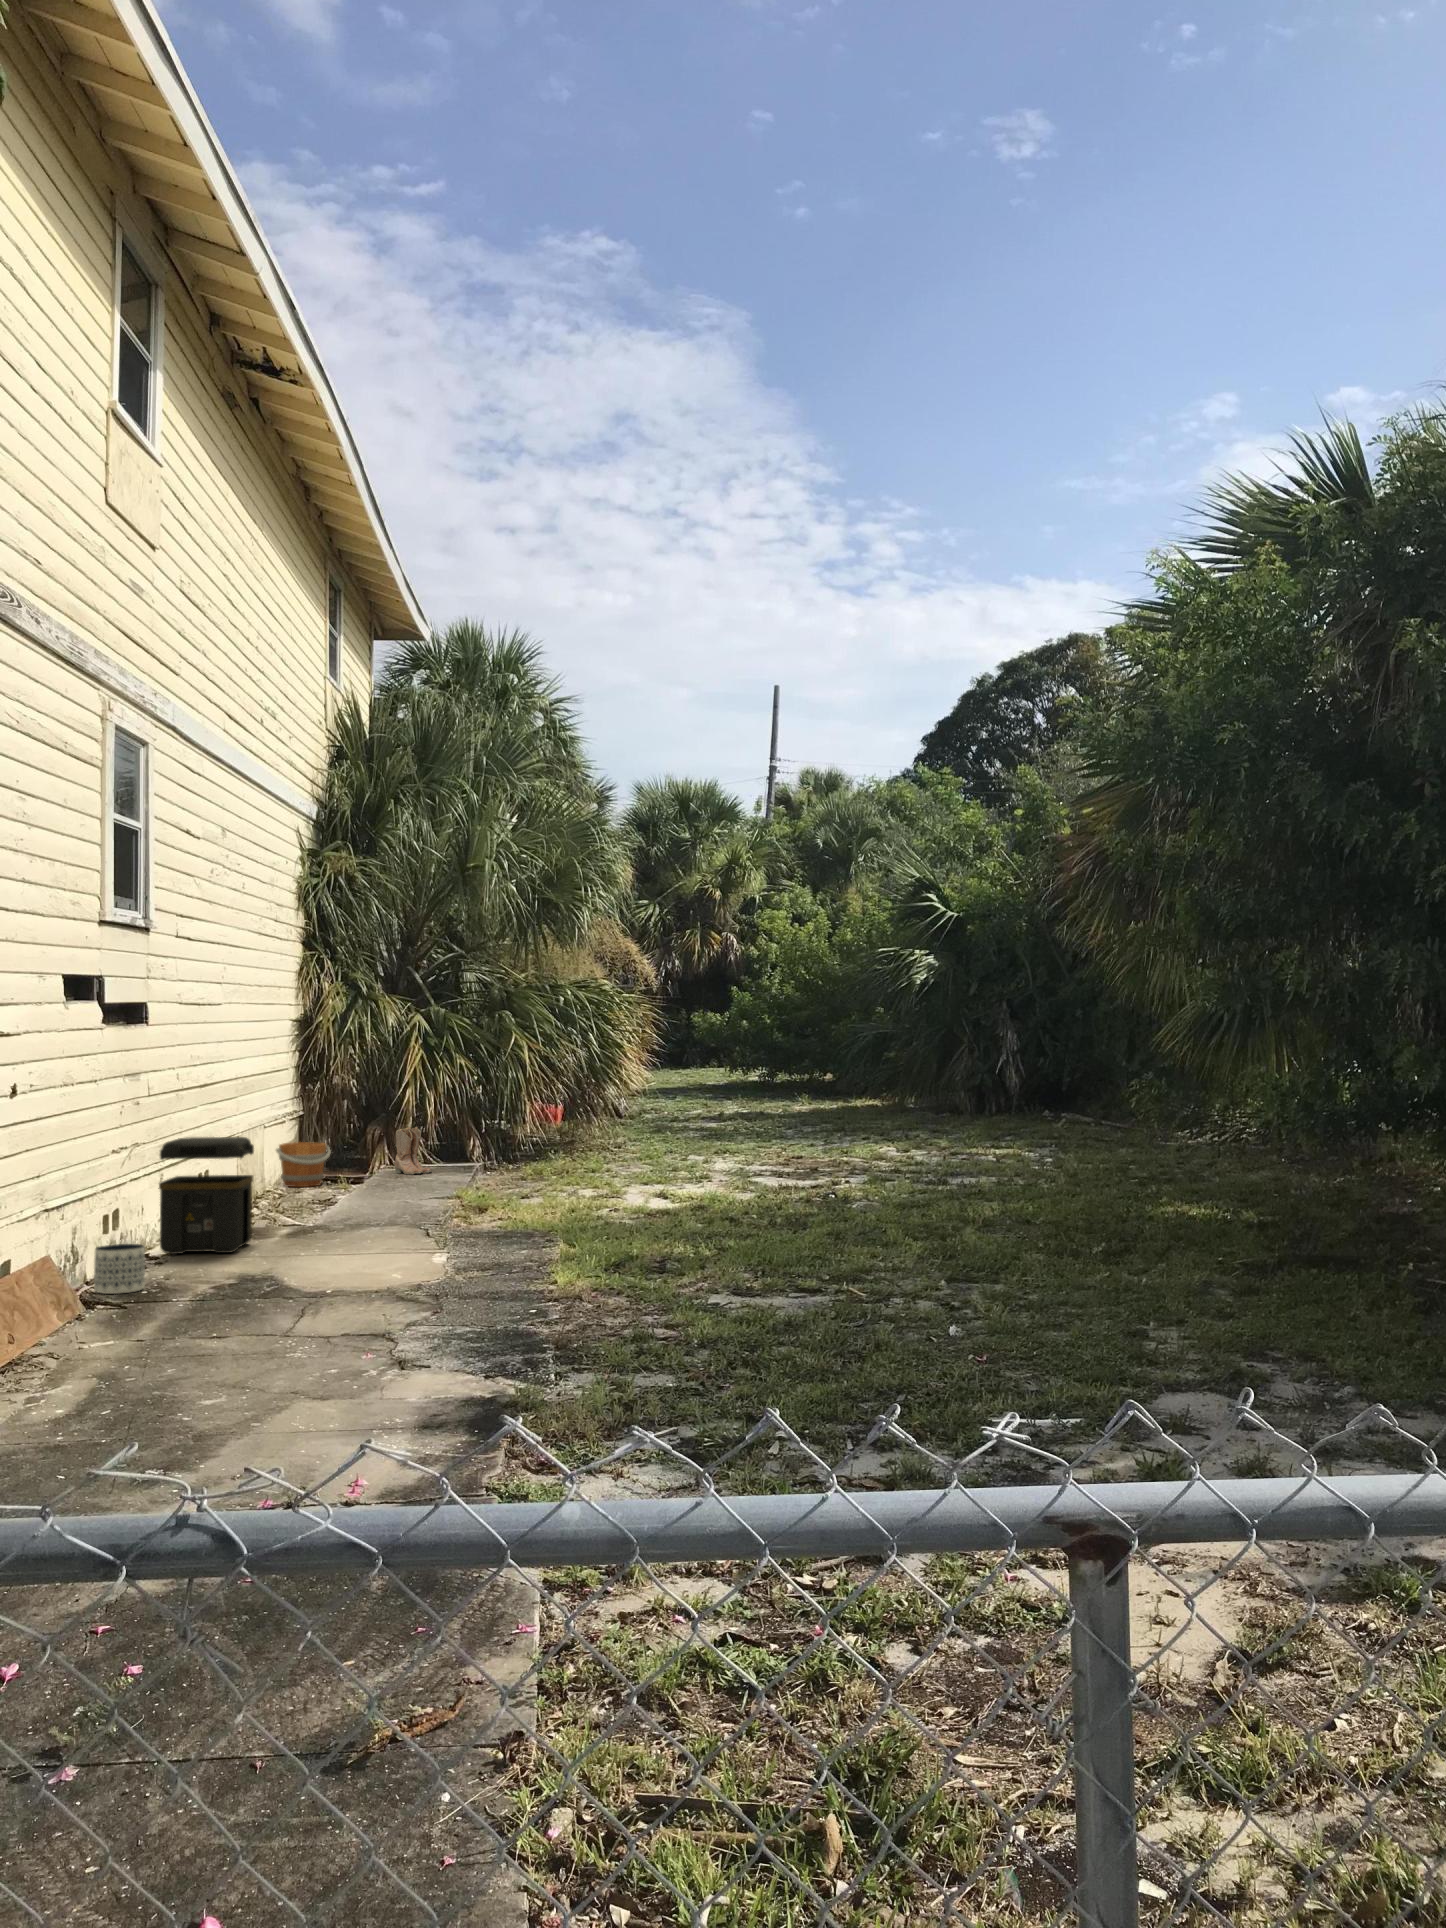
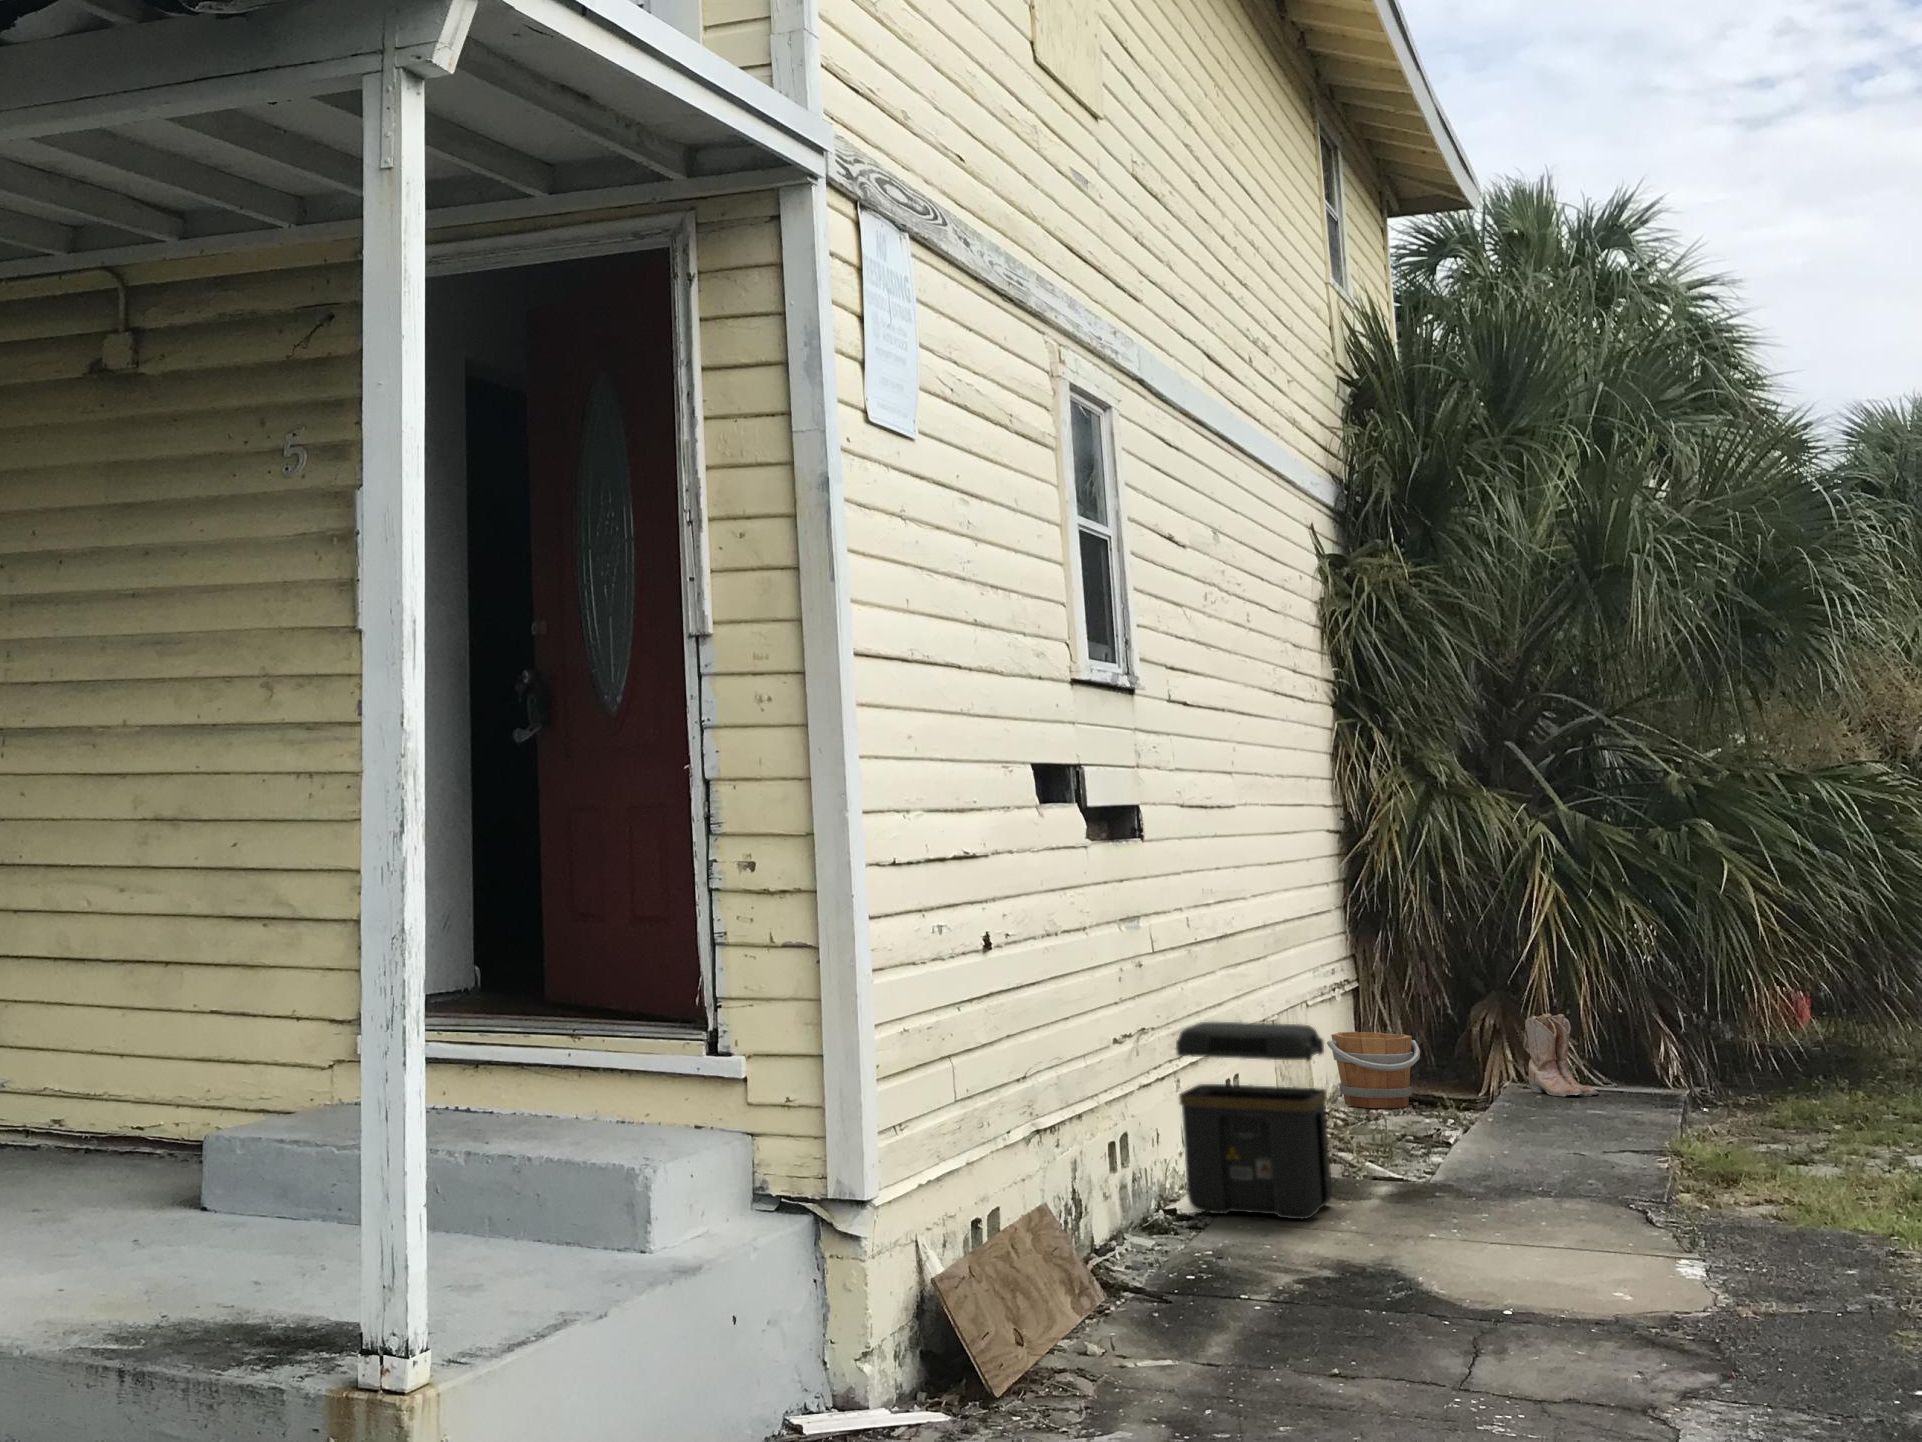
planter: present [94,1244,145,1294] -> none [1105,1194,1186,1277]

